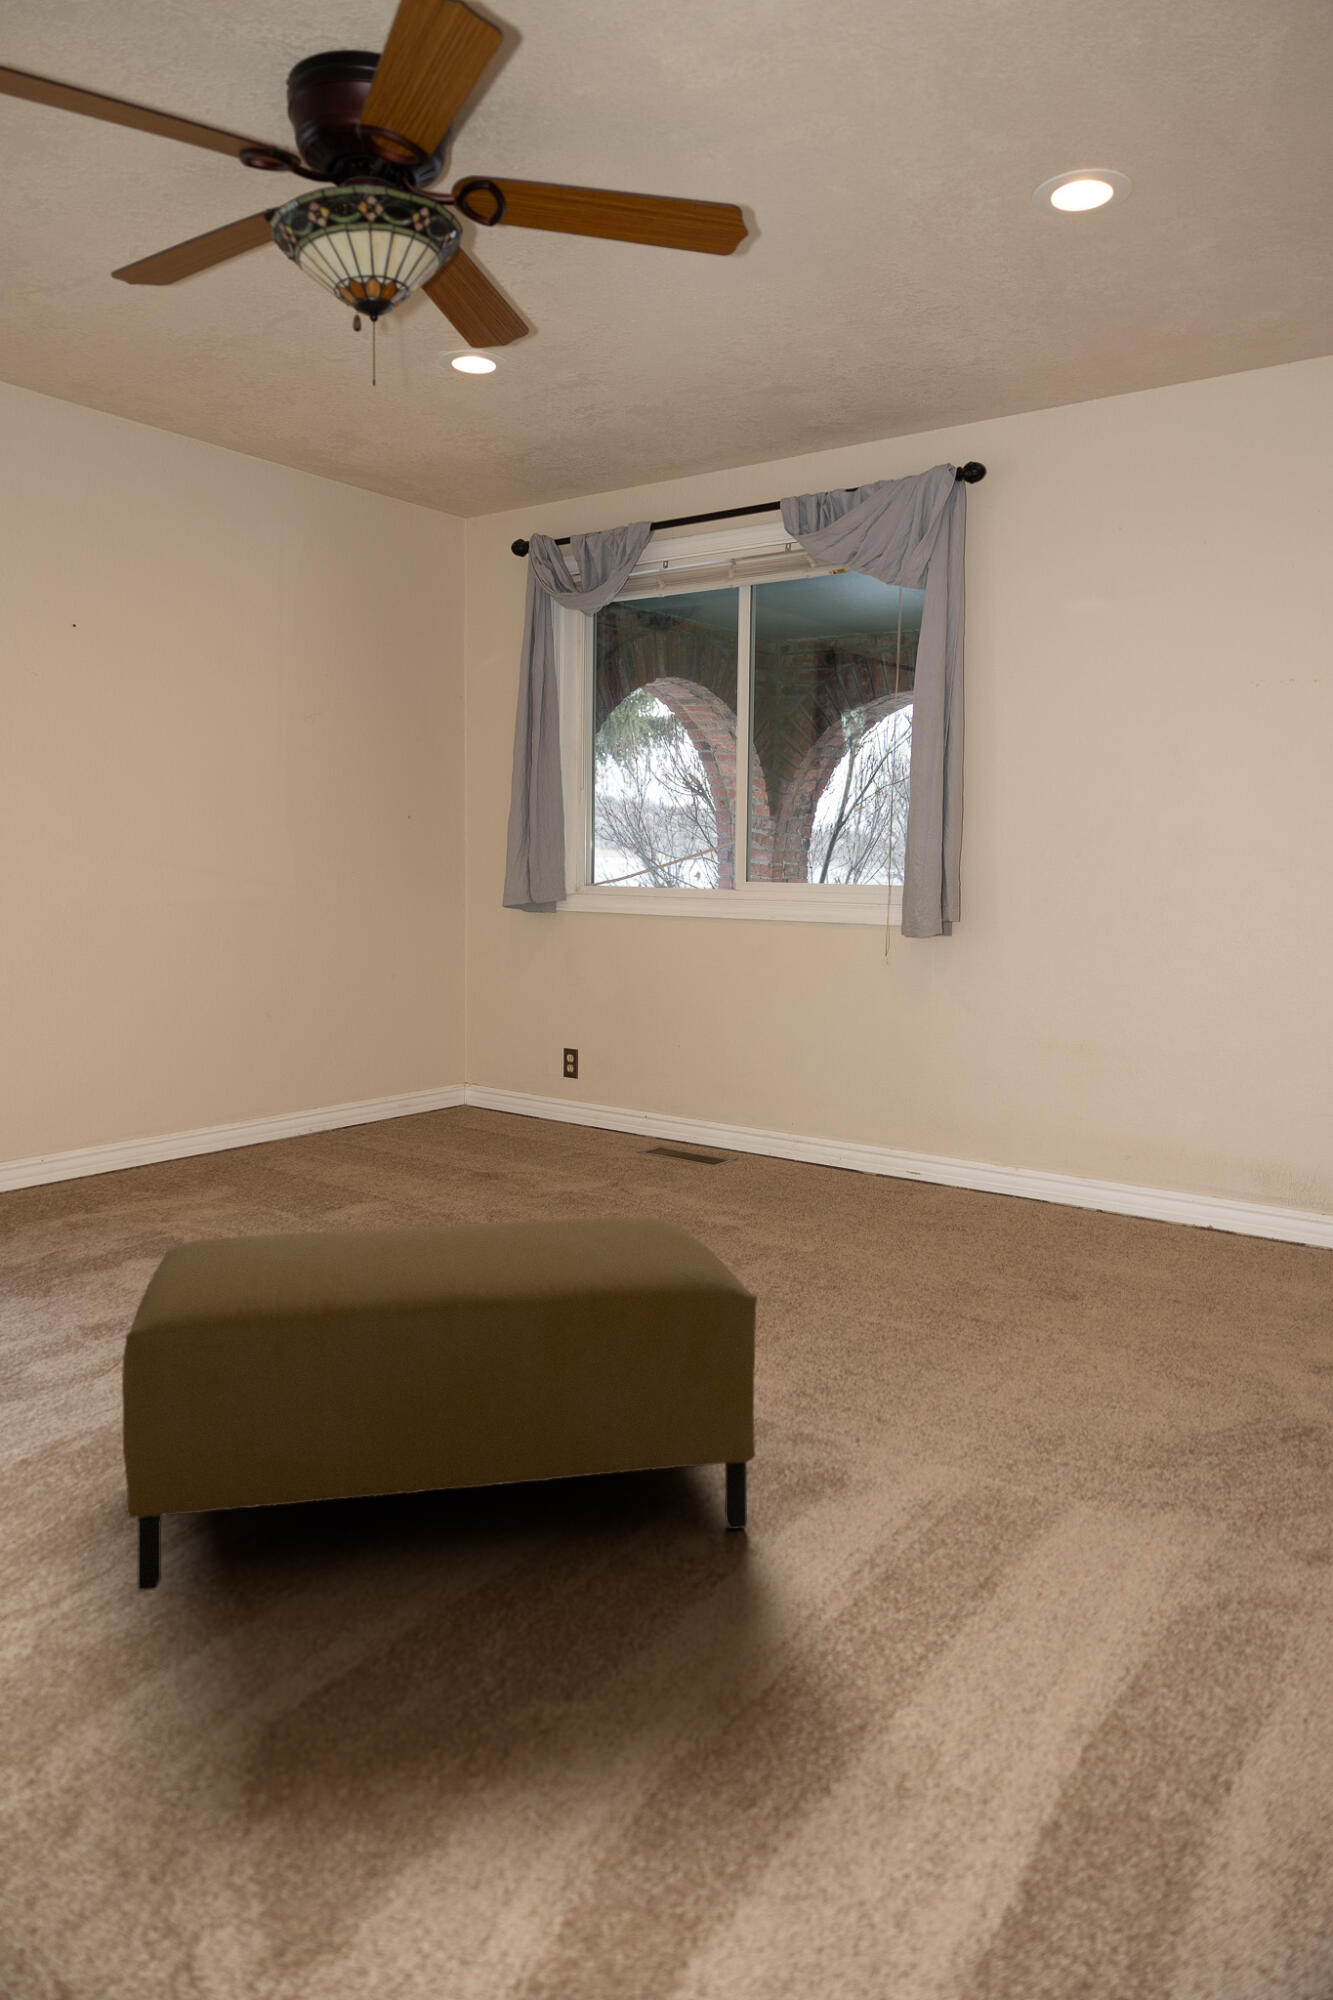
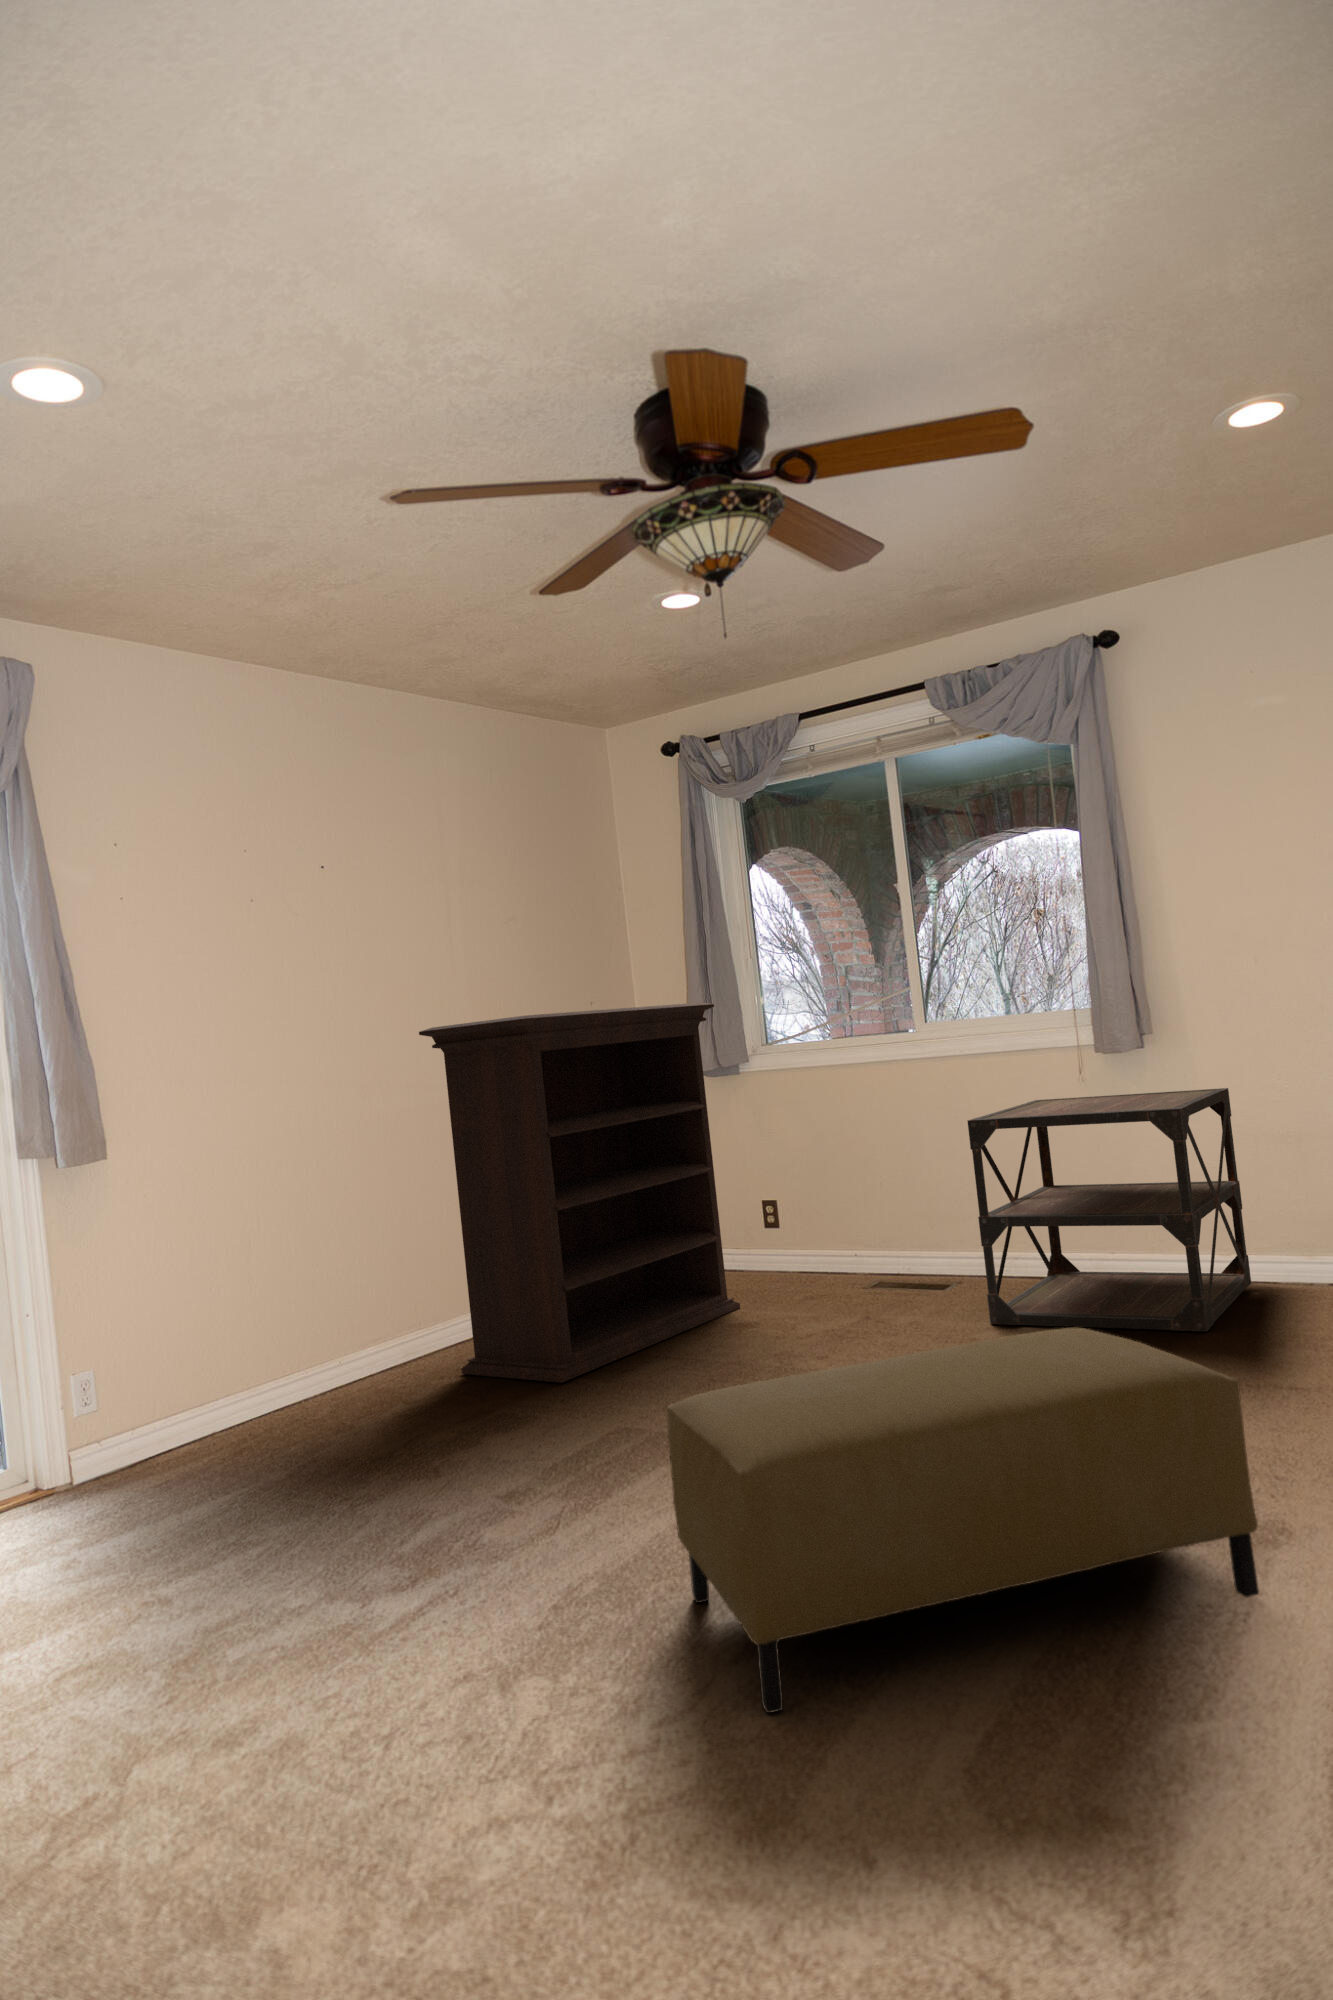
bookshelf: none [154,815,508,1209] -> present [419,1002,740,1383]
side table: none [727,976,1025,1239] -> present [967,1088,1251,1331]

